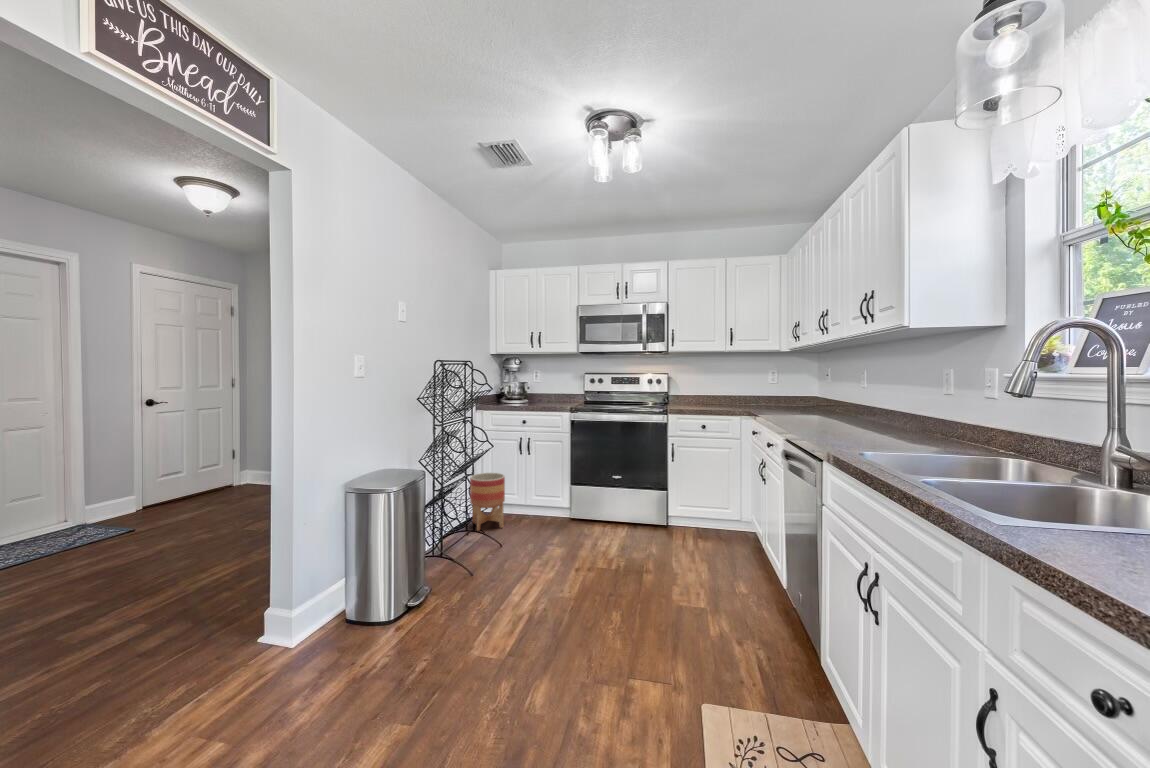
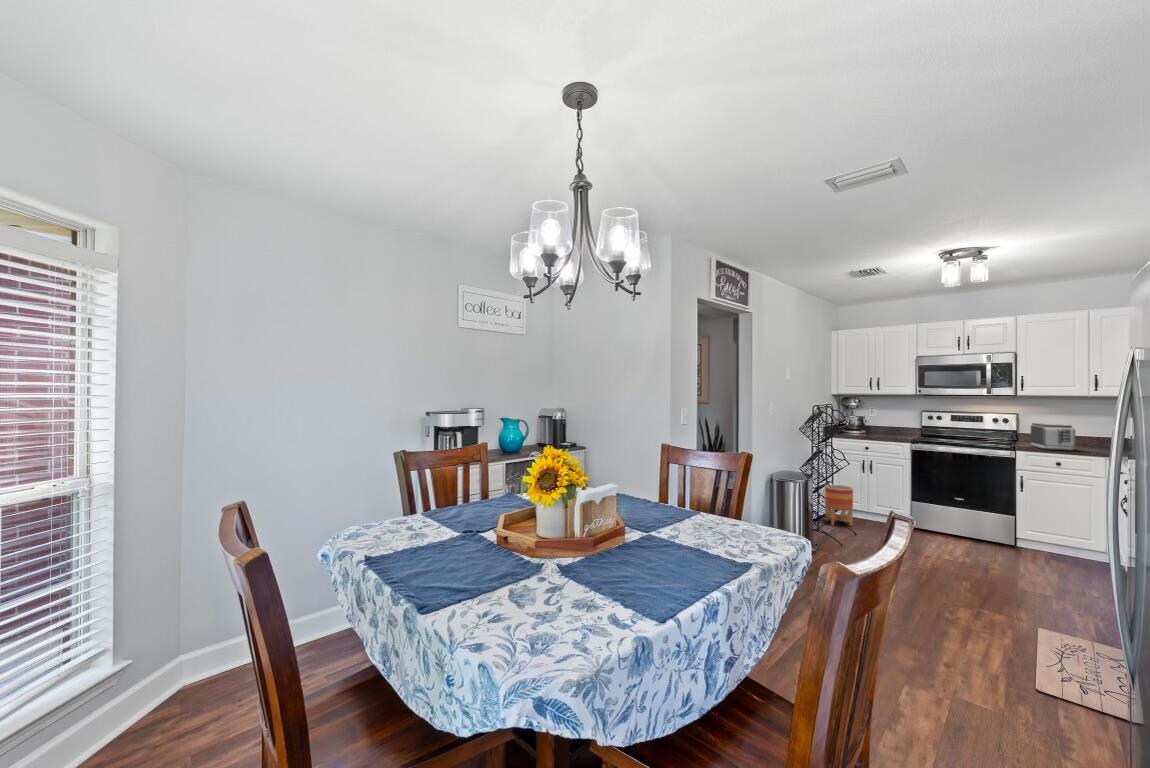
toaster: none [680,382,719,411] -> present [1030,423,1076,451]

